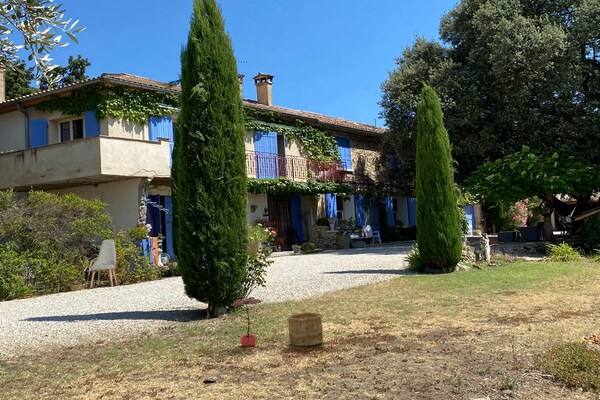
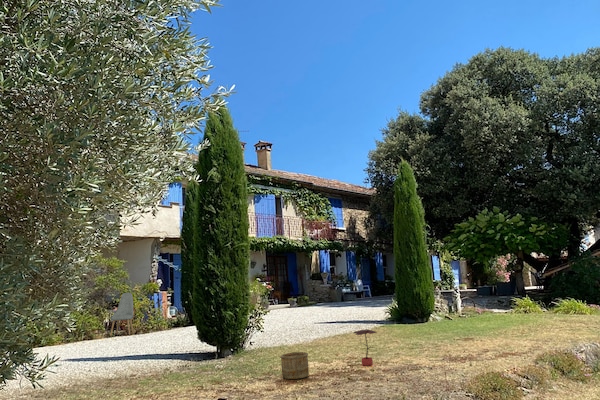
potted plant: present [232,299,262,346] -> present [354,330,376,366]

